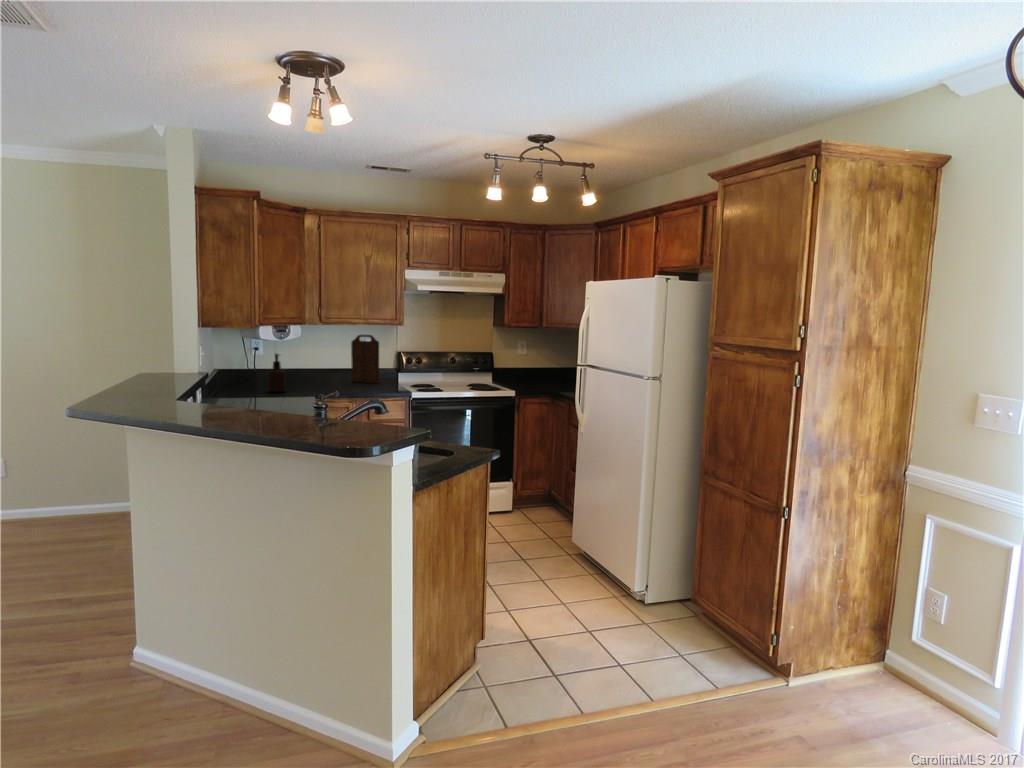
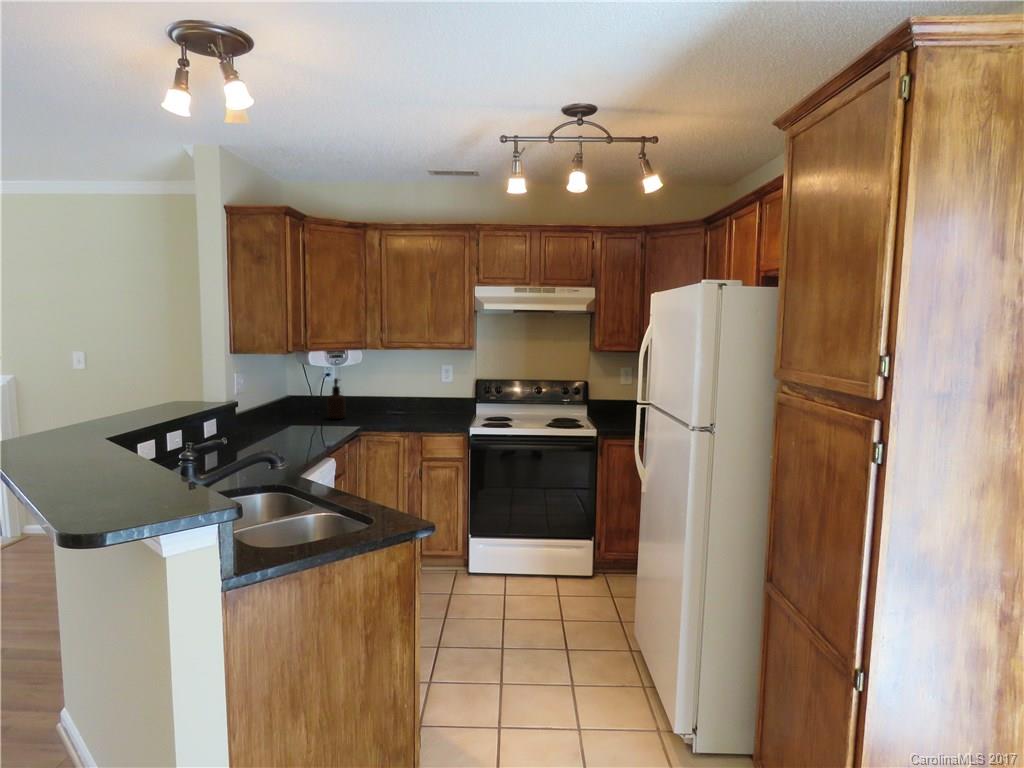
cutting board: present [351,335,379,383] -> none [425,358,453,412]

